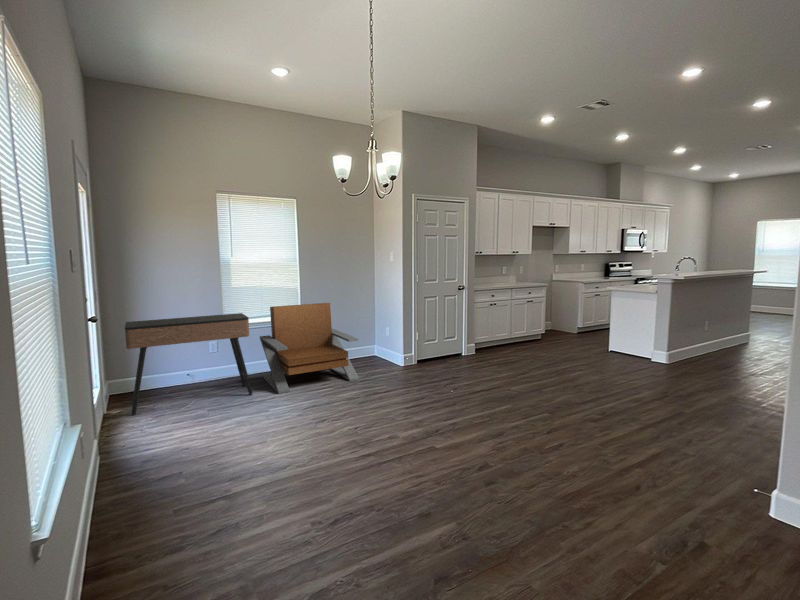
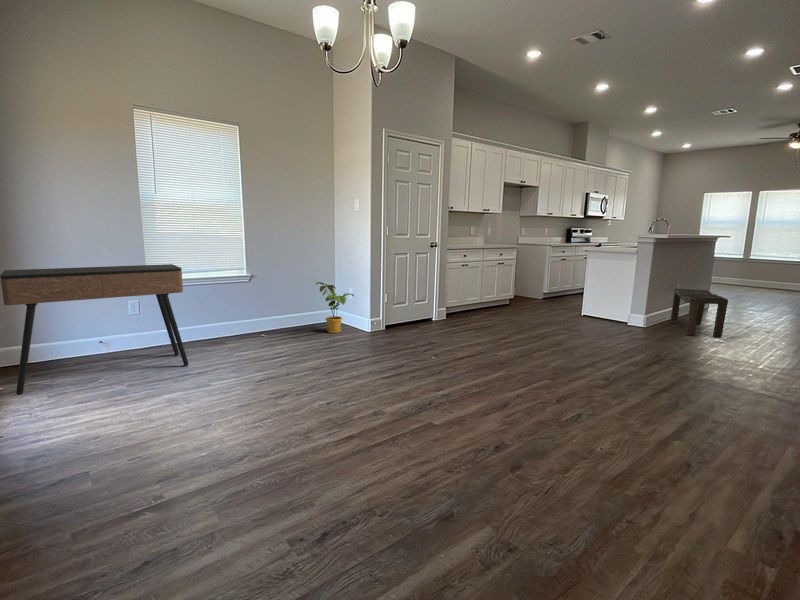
lounge chair: present [260,303,359,394] -> none [196,256,321,364]
house plant: none [357,323,390,367] -> present [316,282,354,333]
bench: none [698,326,748,375] -> present [670,289,728,338]

